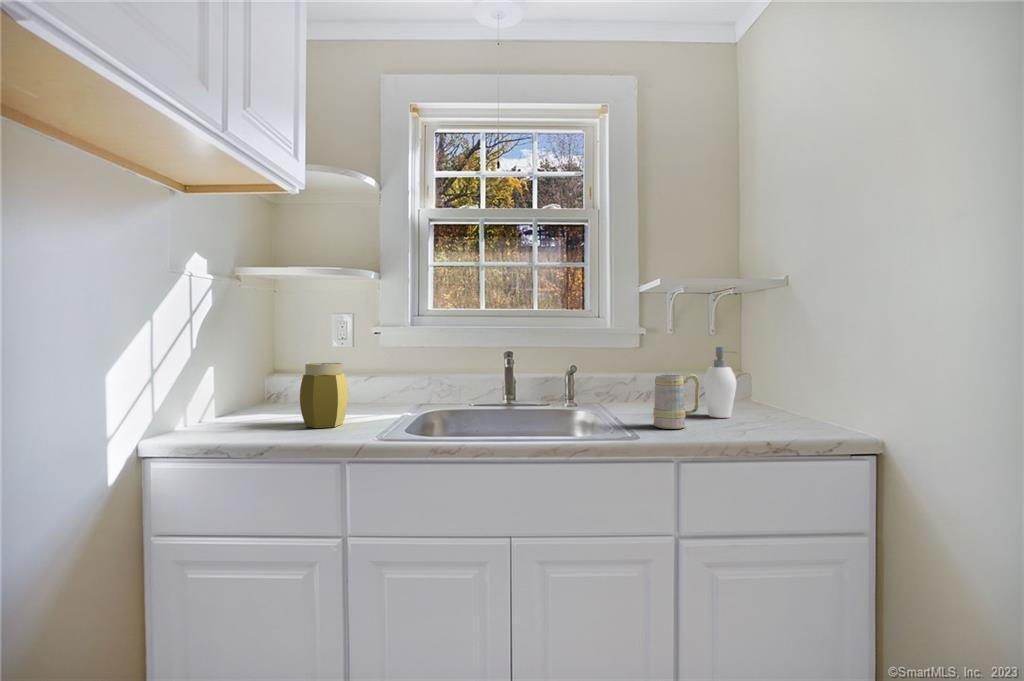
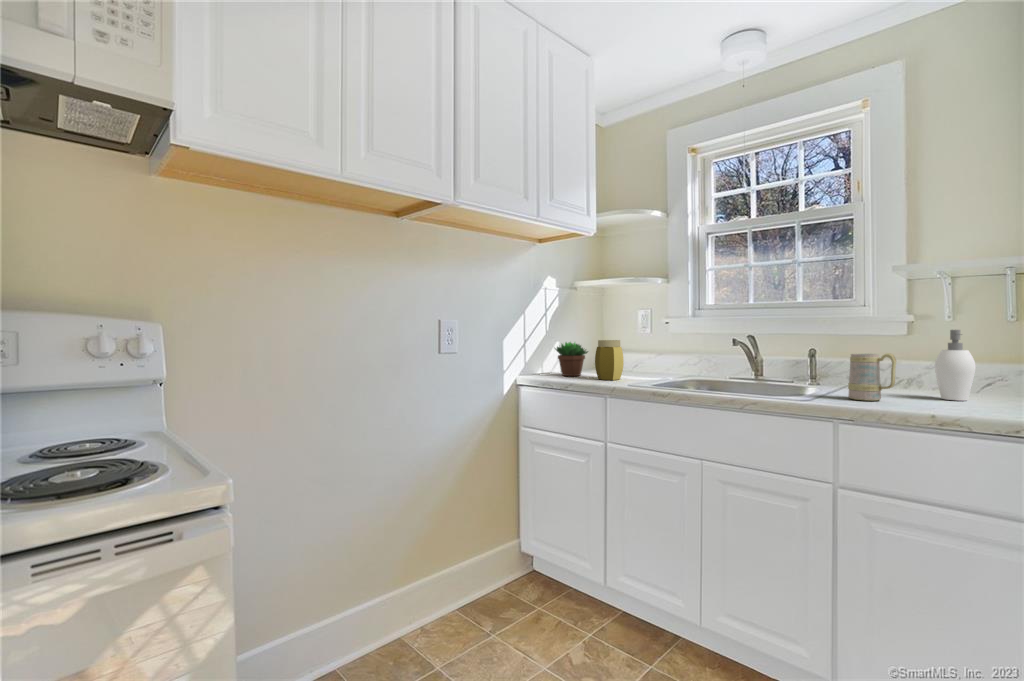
succulent plant: none [211,365,274,426] -> present [555,342,588,376]

